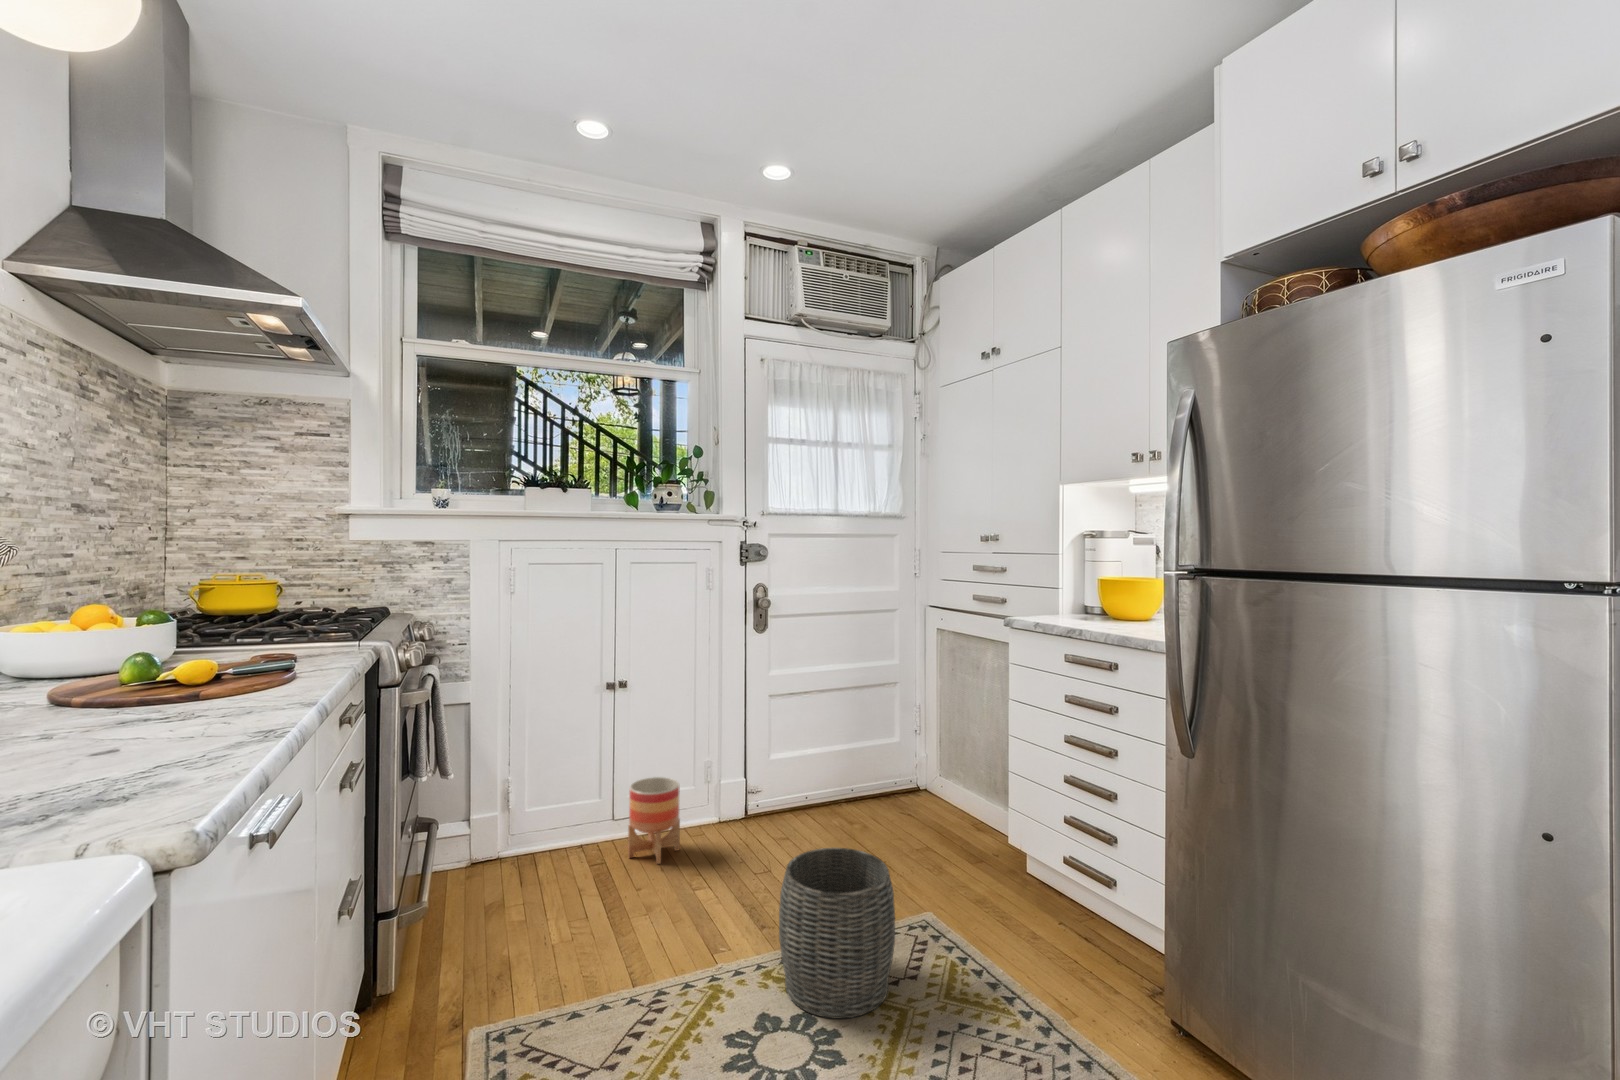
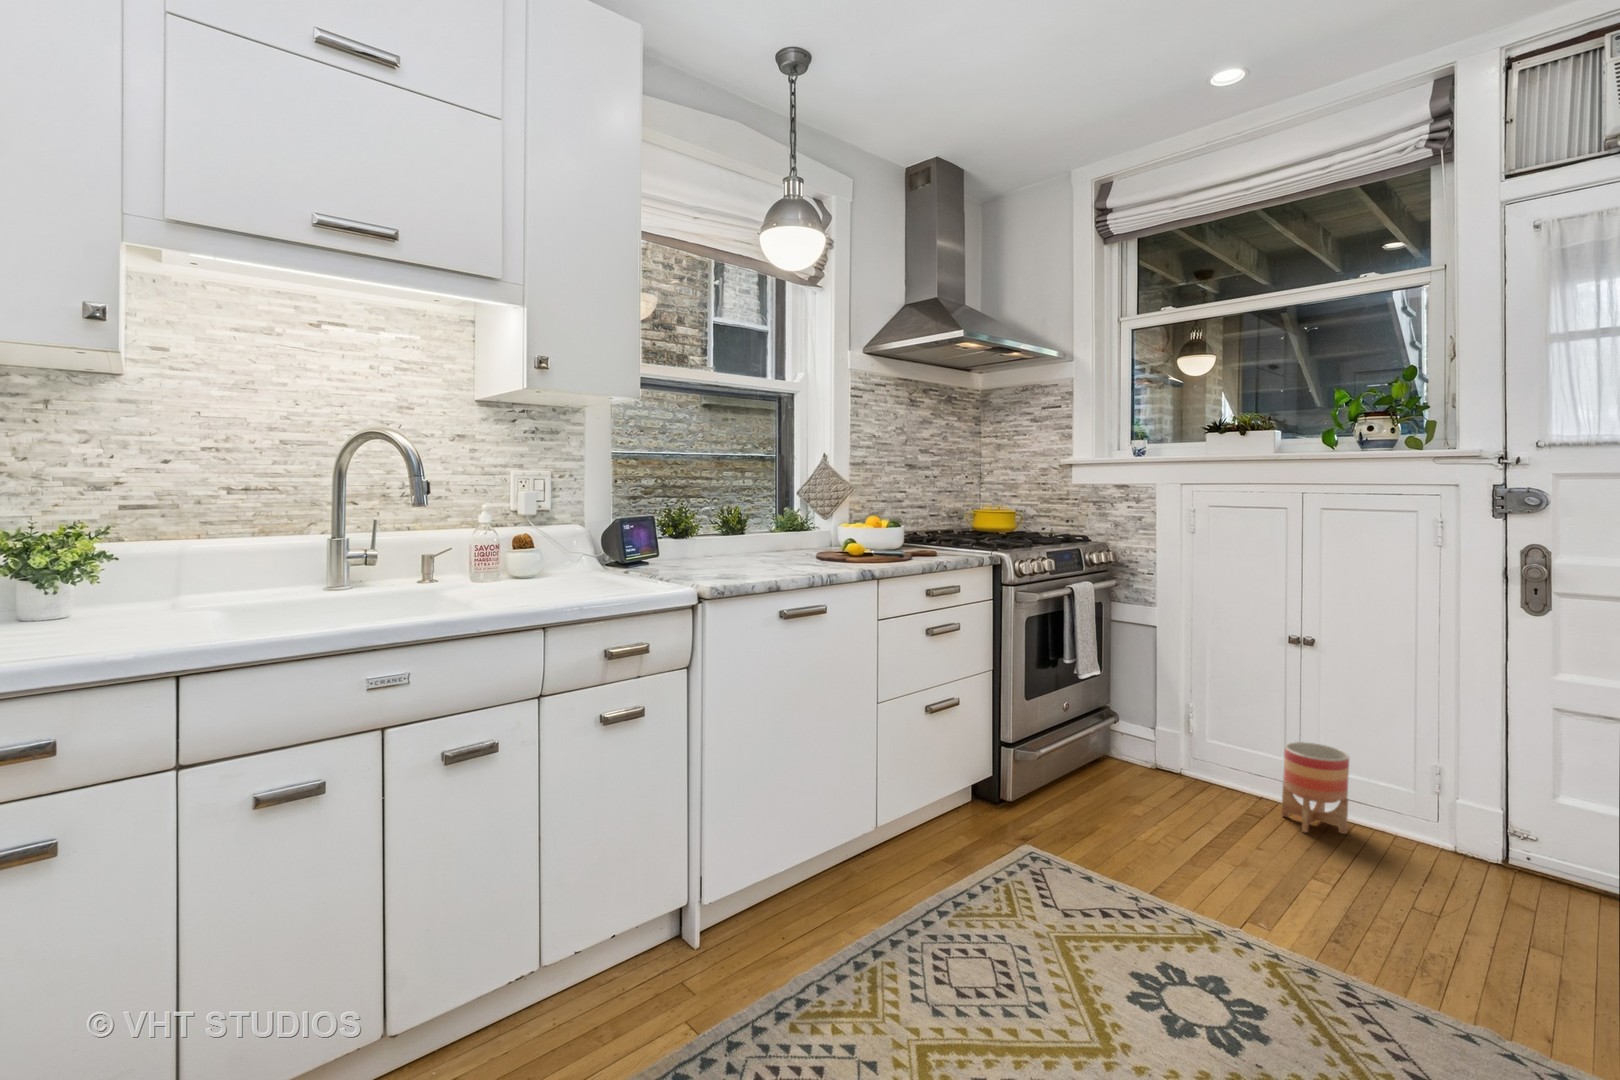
woven basket: present [779,848,895,1019] -> none [1251,831,1415,1029]

